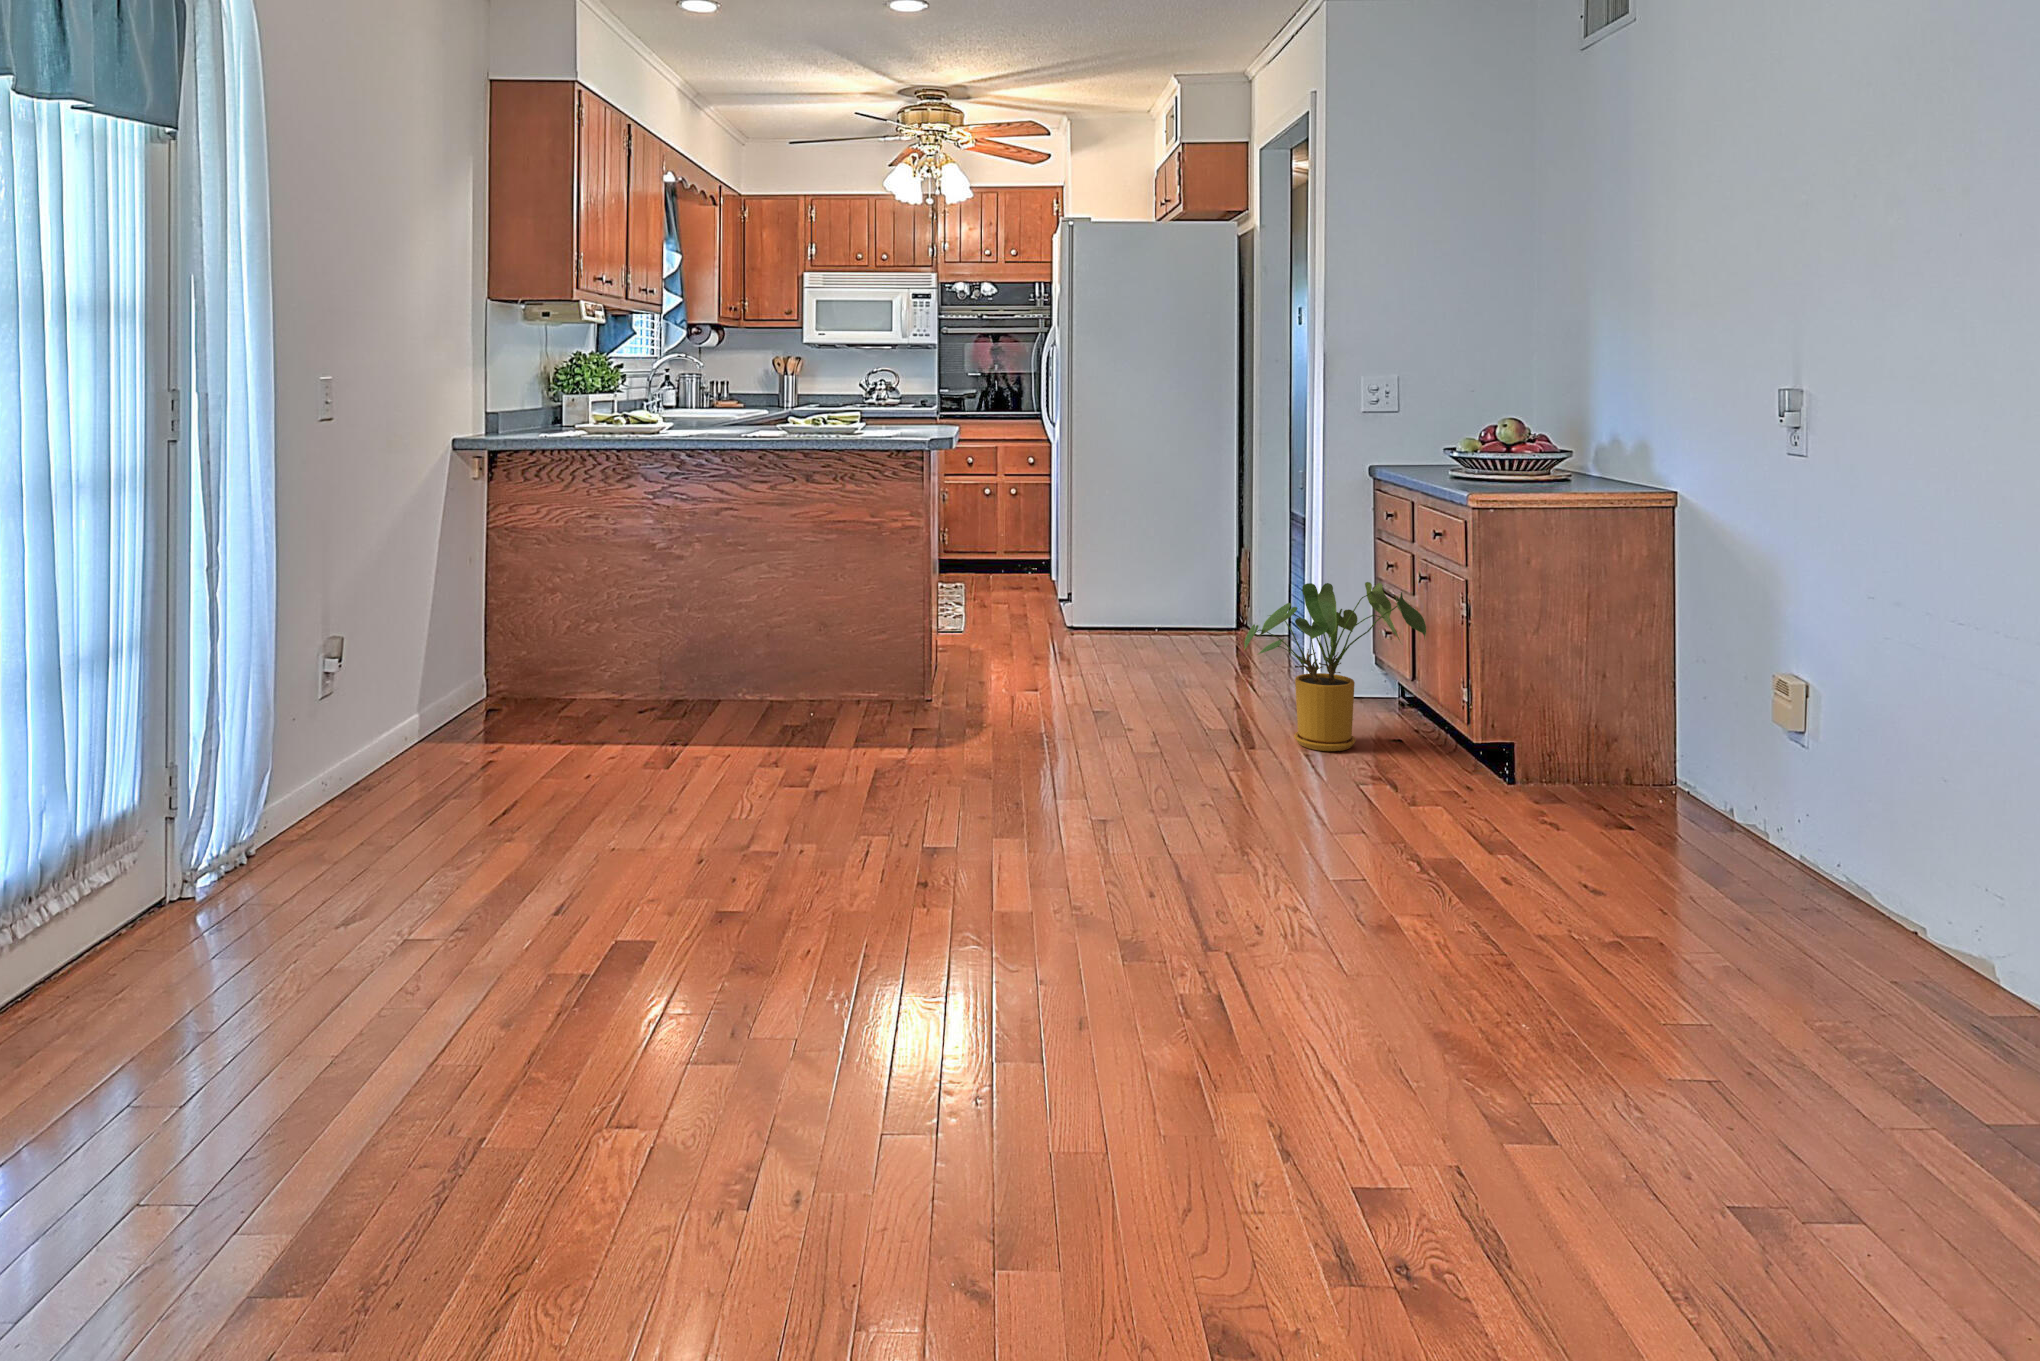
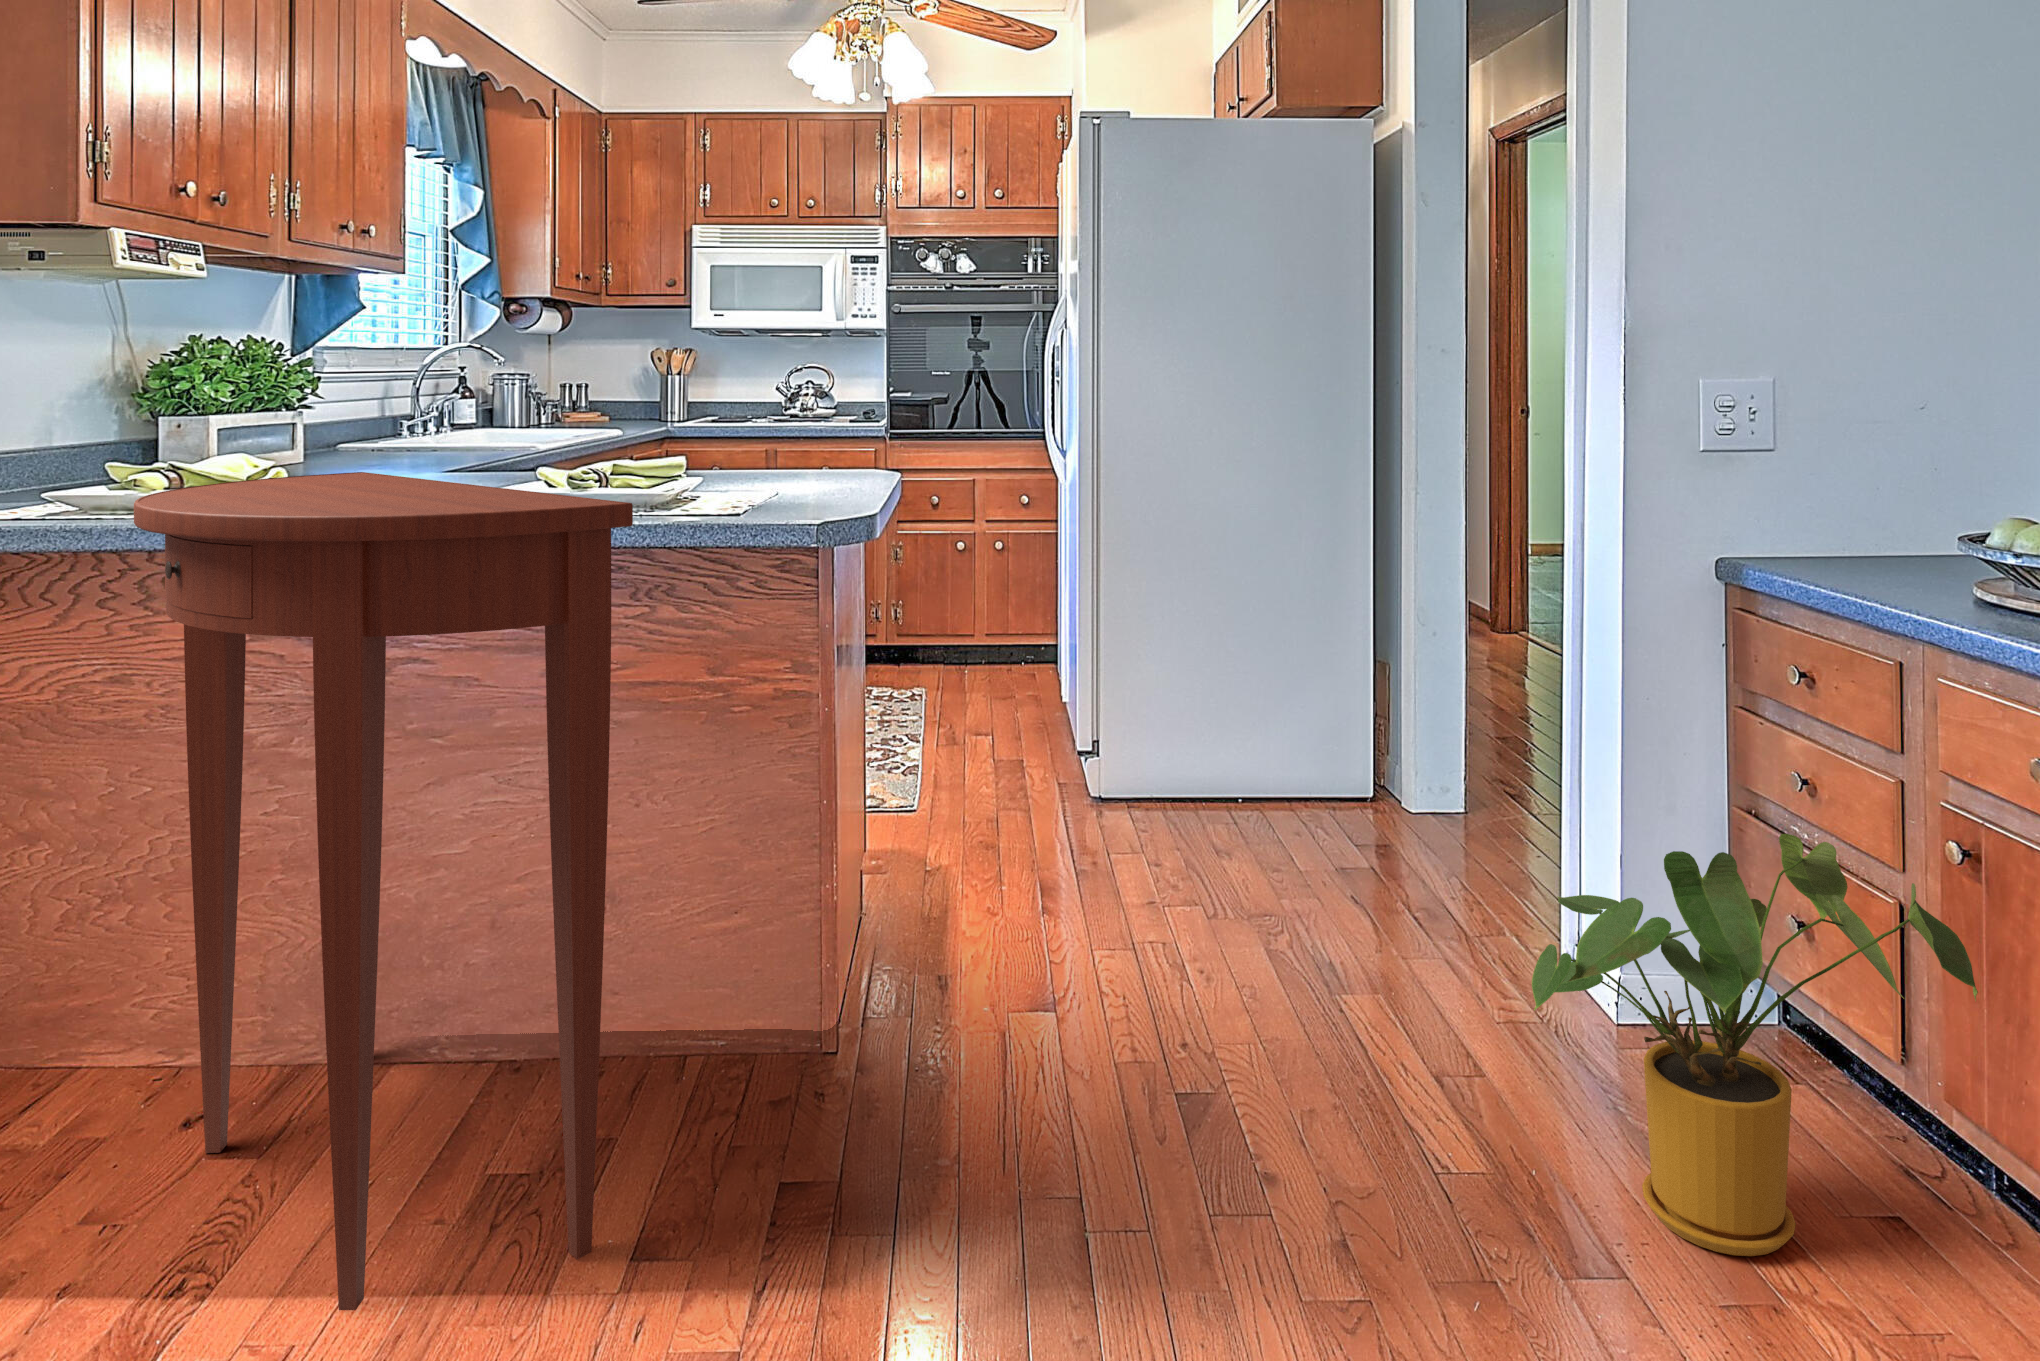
console table: none [636,419,857,752] -> present [134,472,633,1310]

